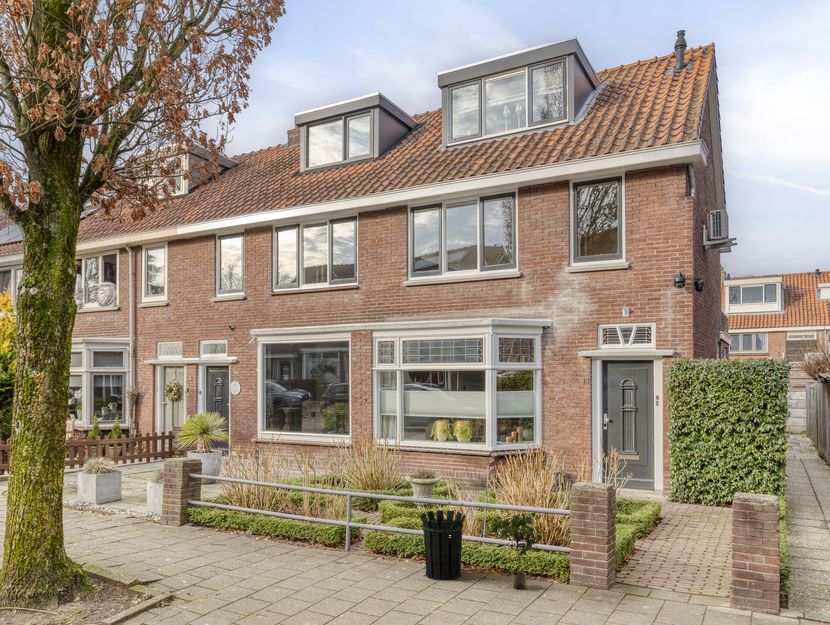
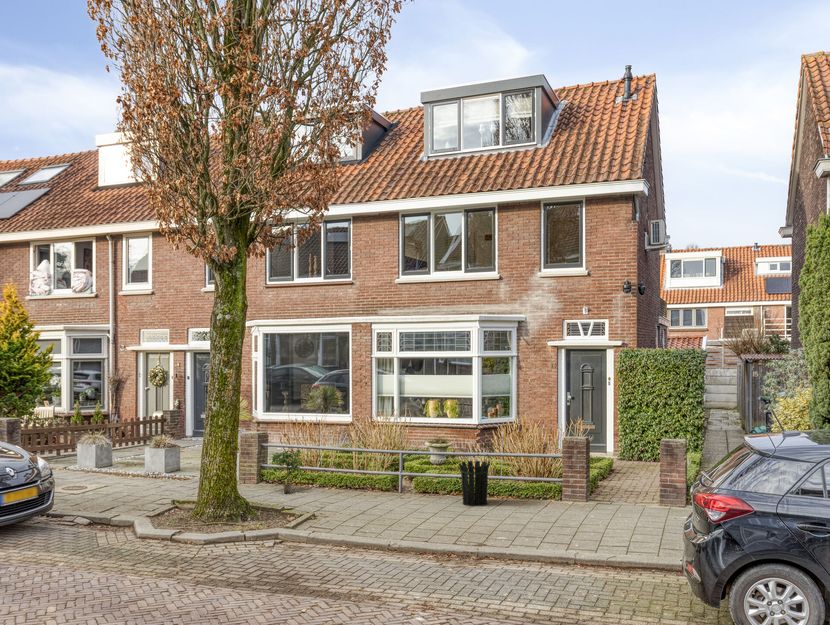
potted plant: present [486,512,546,589] -> present [269,450,303,494]

